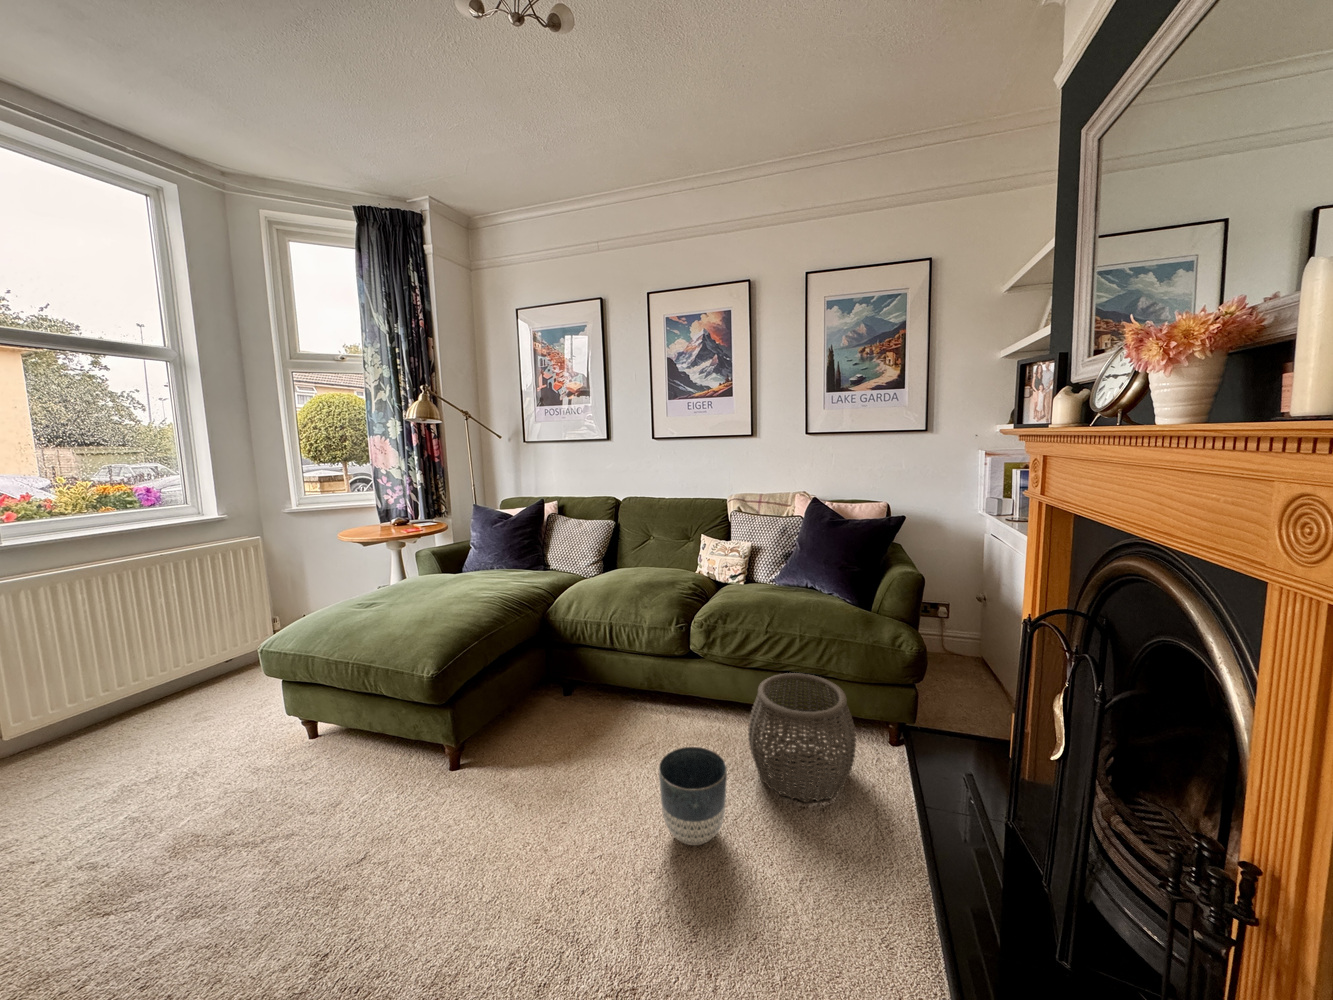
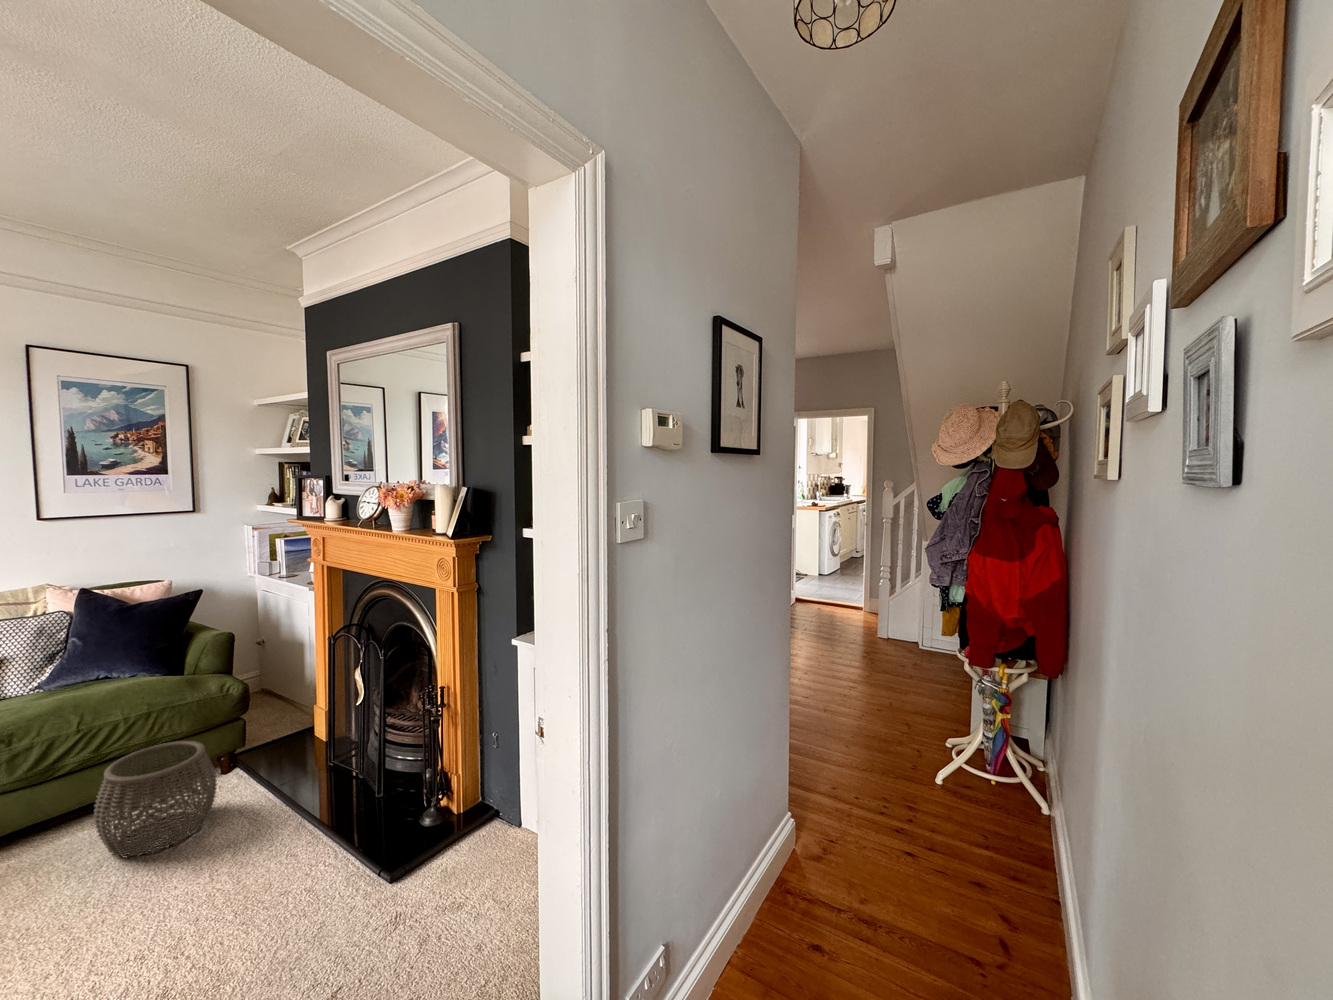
planter: present [659,747,727,845] -> none [33,838,125,936]

